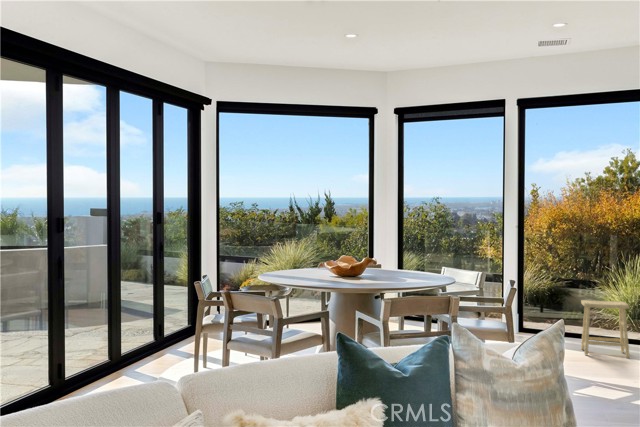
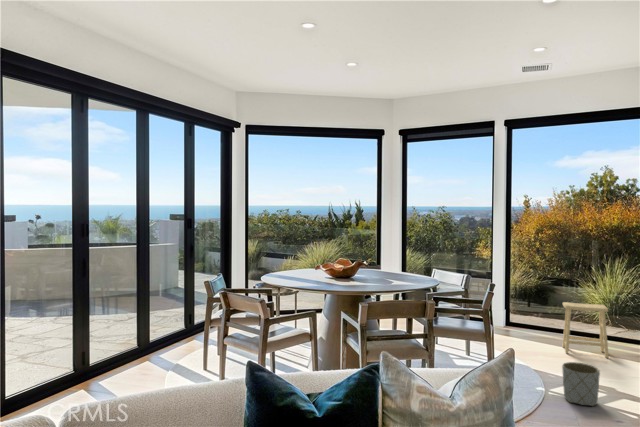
planter: none [586,358,624,402] -> present [562,362,600,406]

